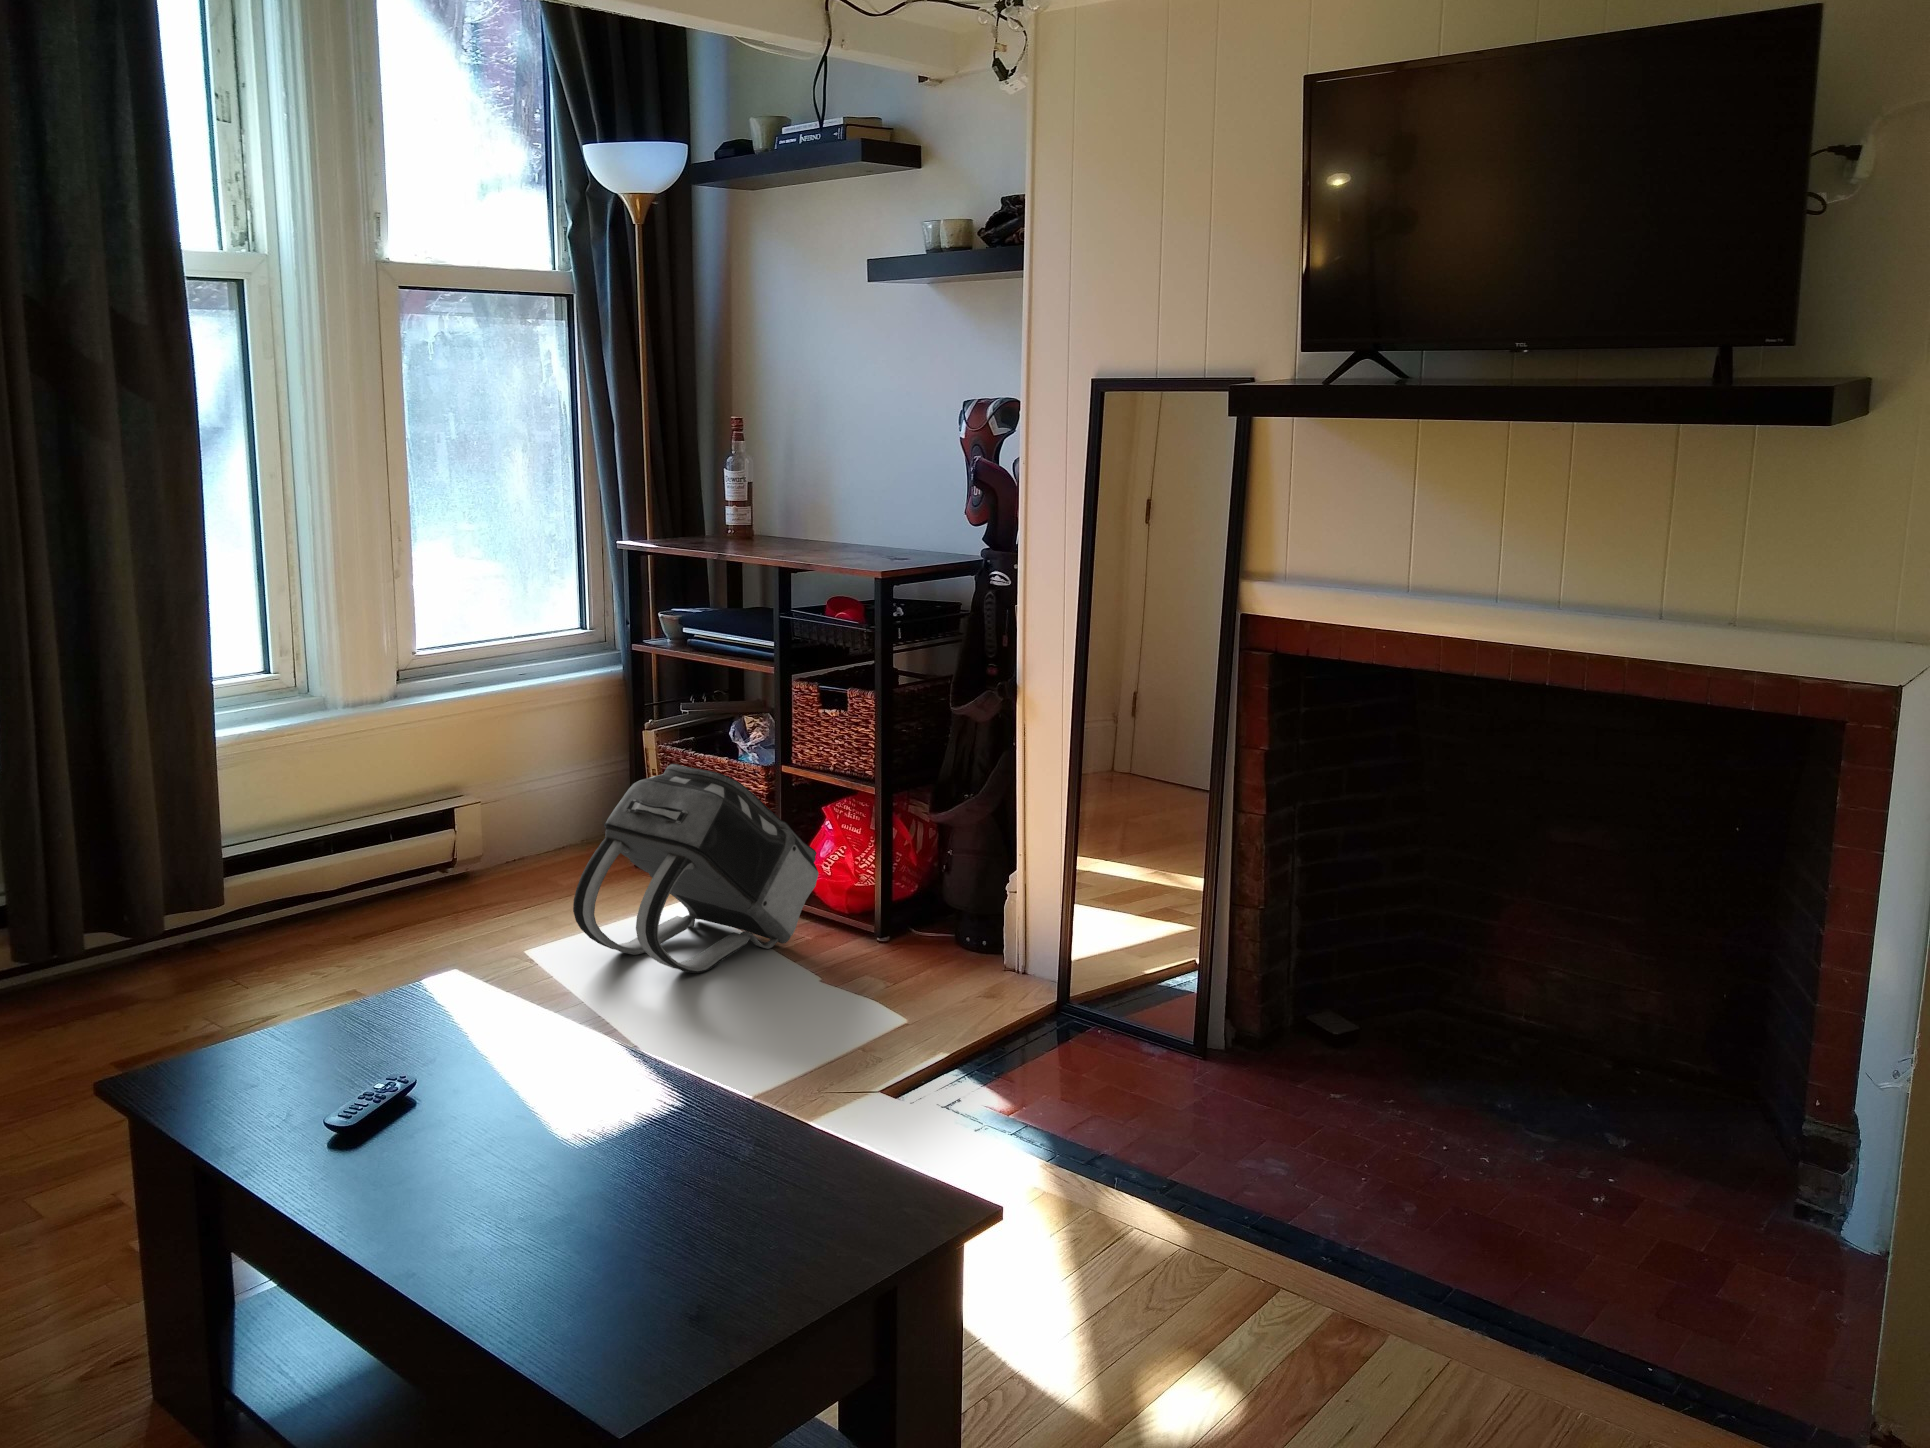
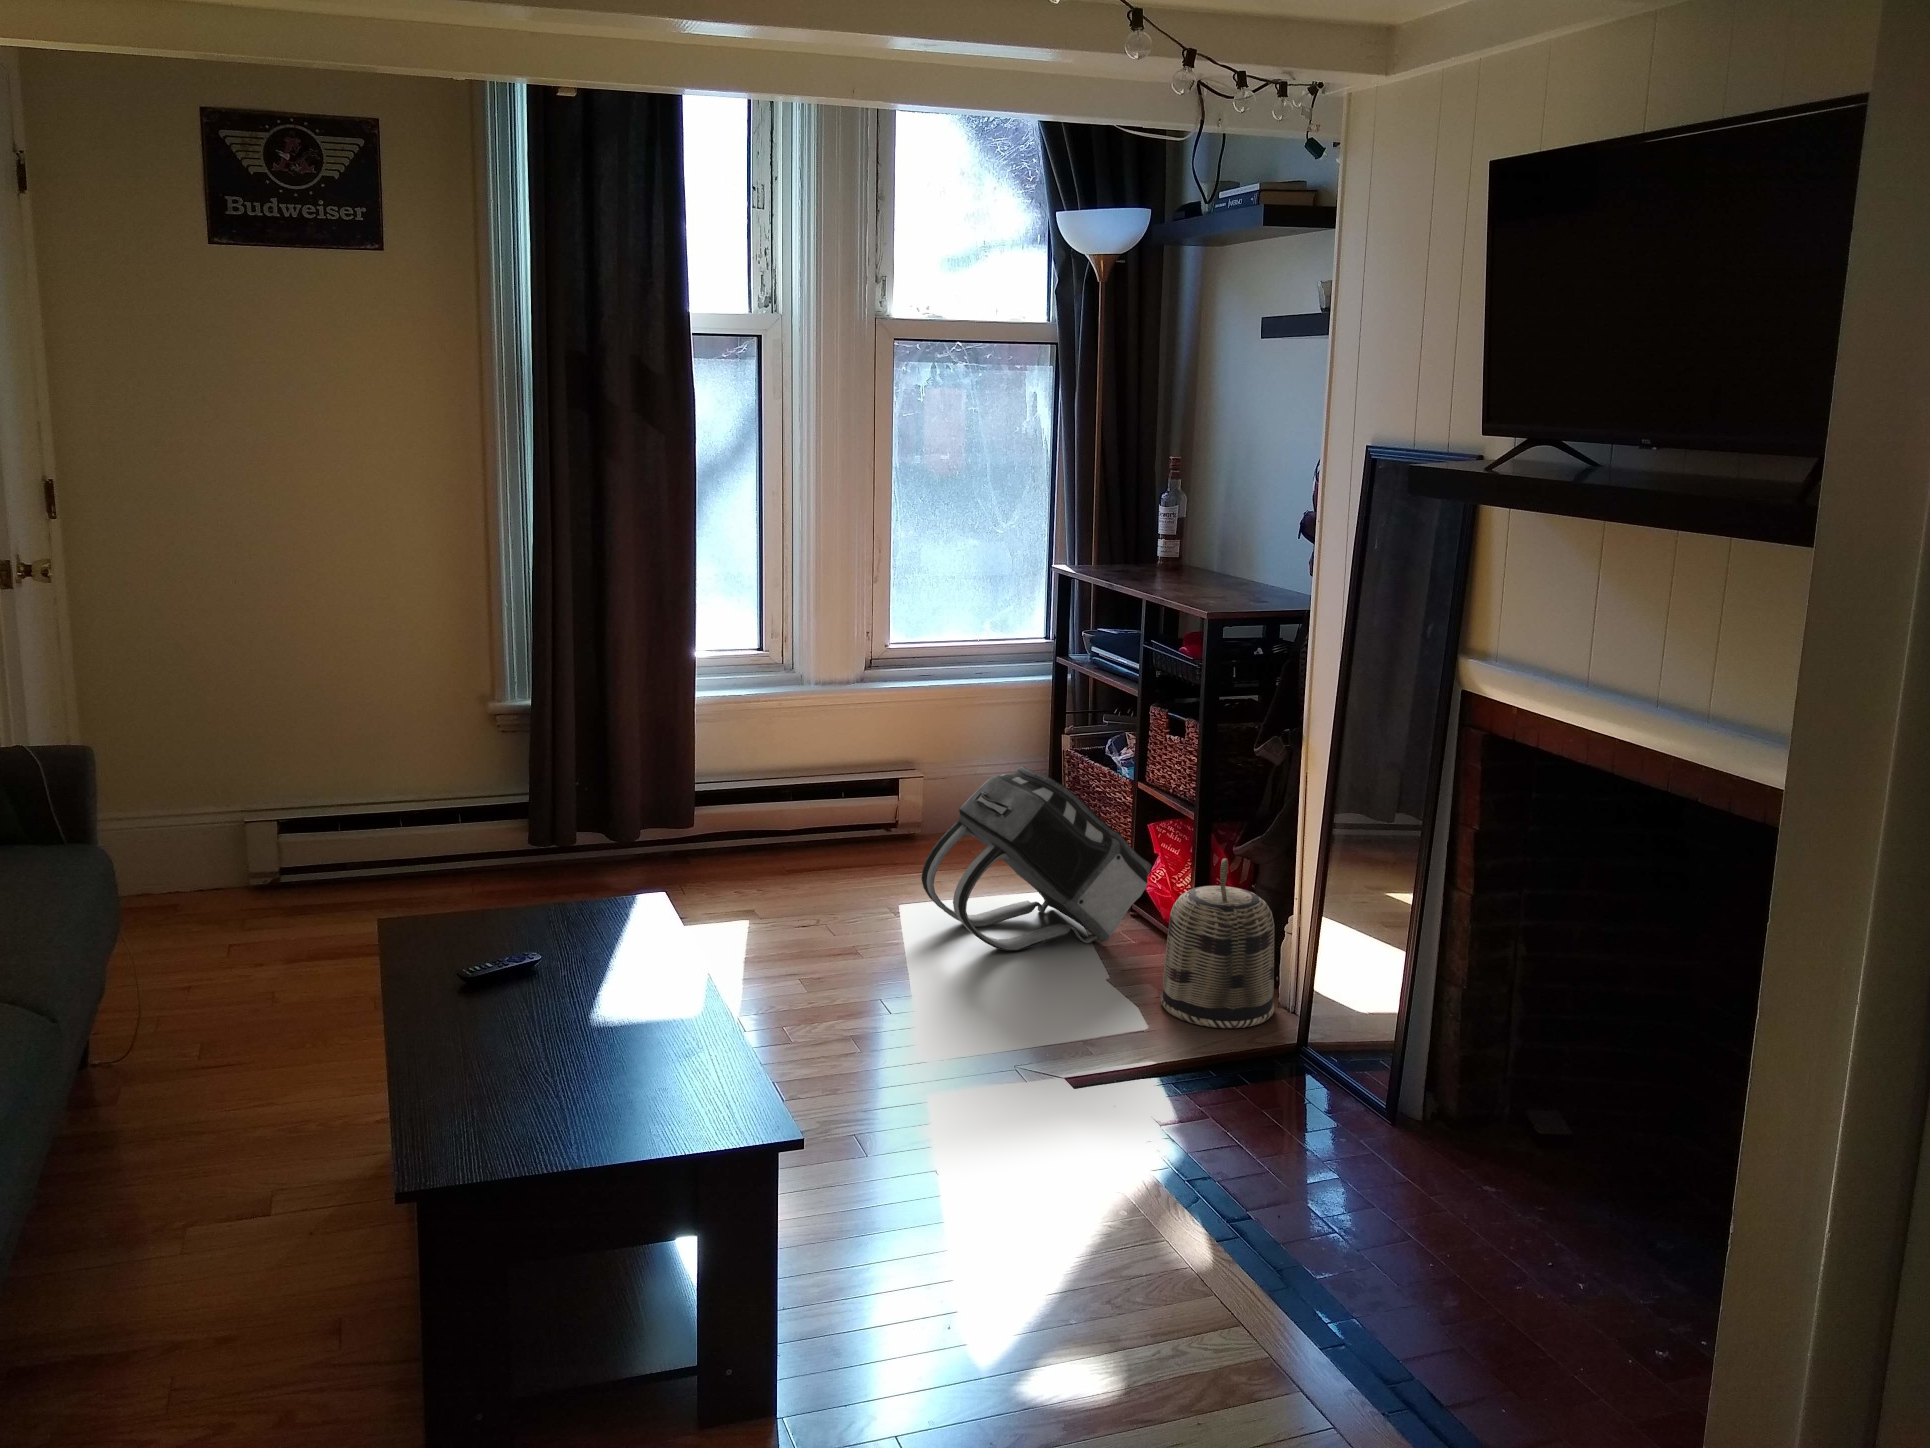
basket: none [893,826,1011,1005] -> present [1161,858,1274,1028]

